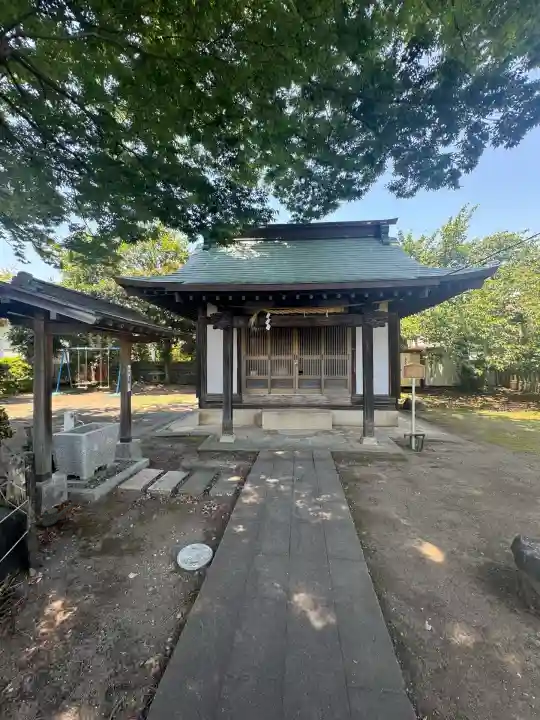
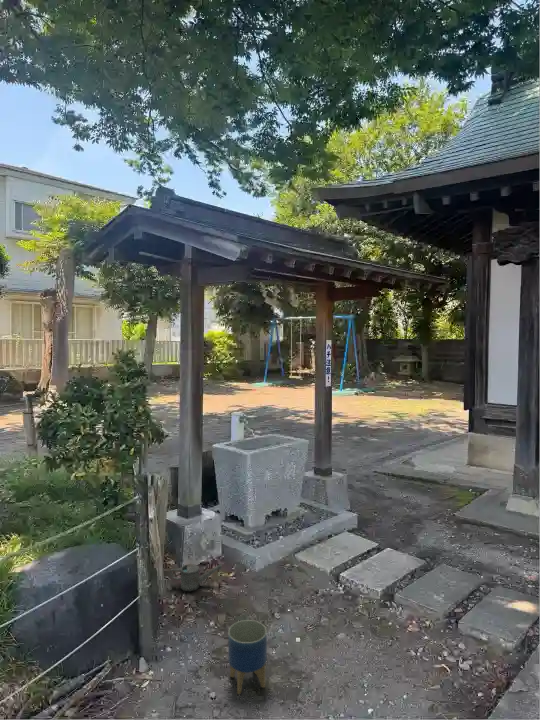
planter: none [98,518,121,559] -> present [228,620,267,694]

